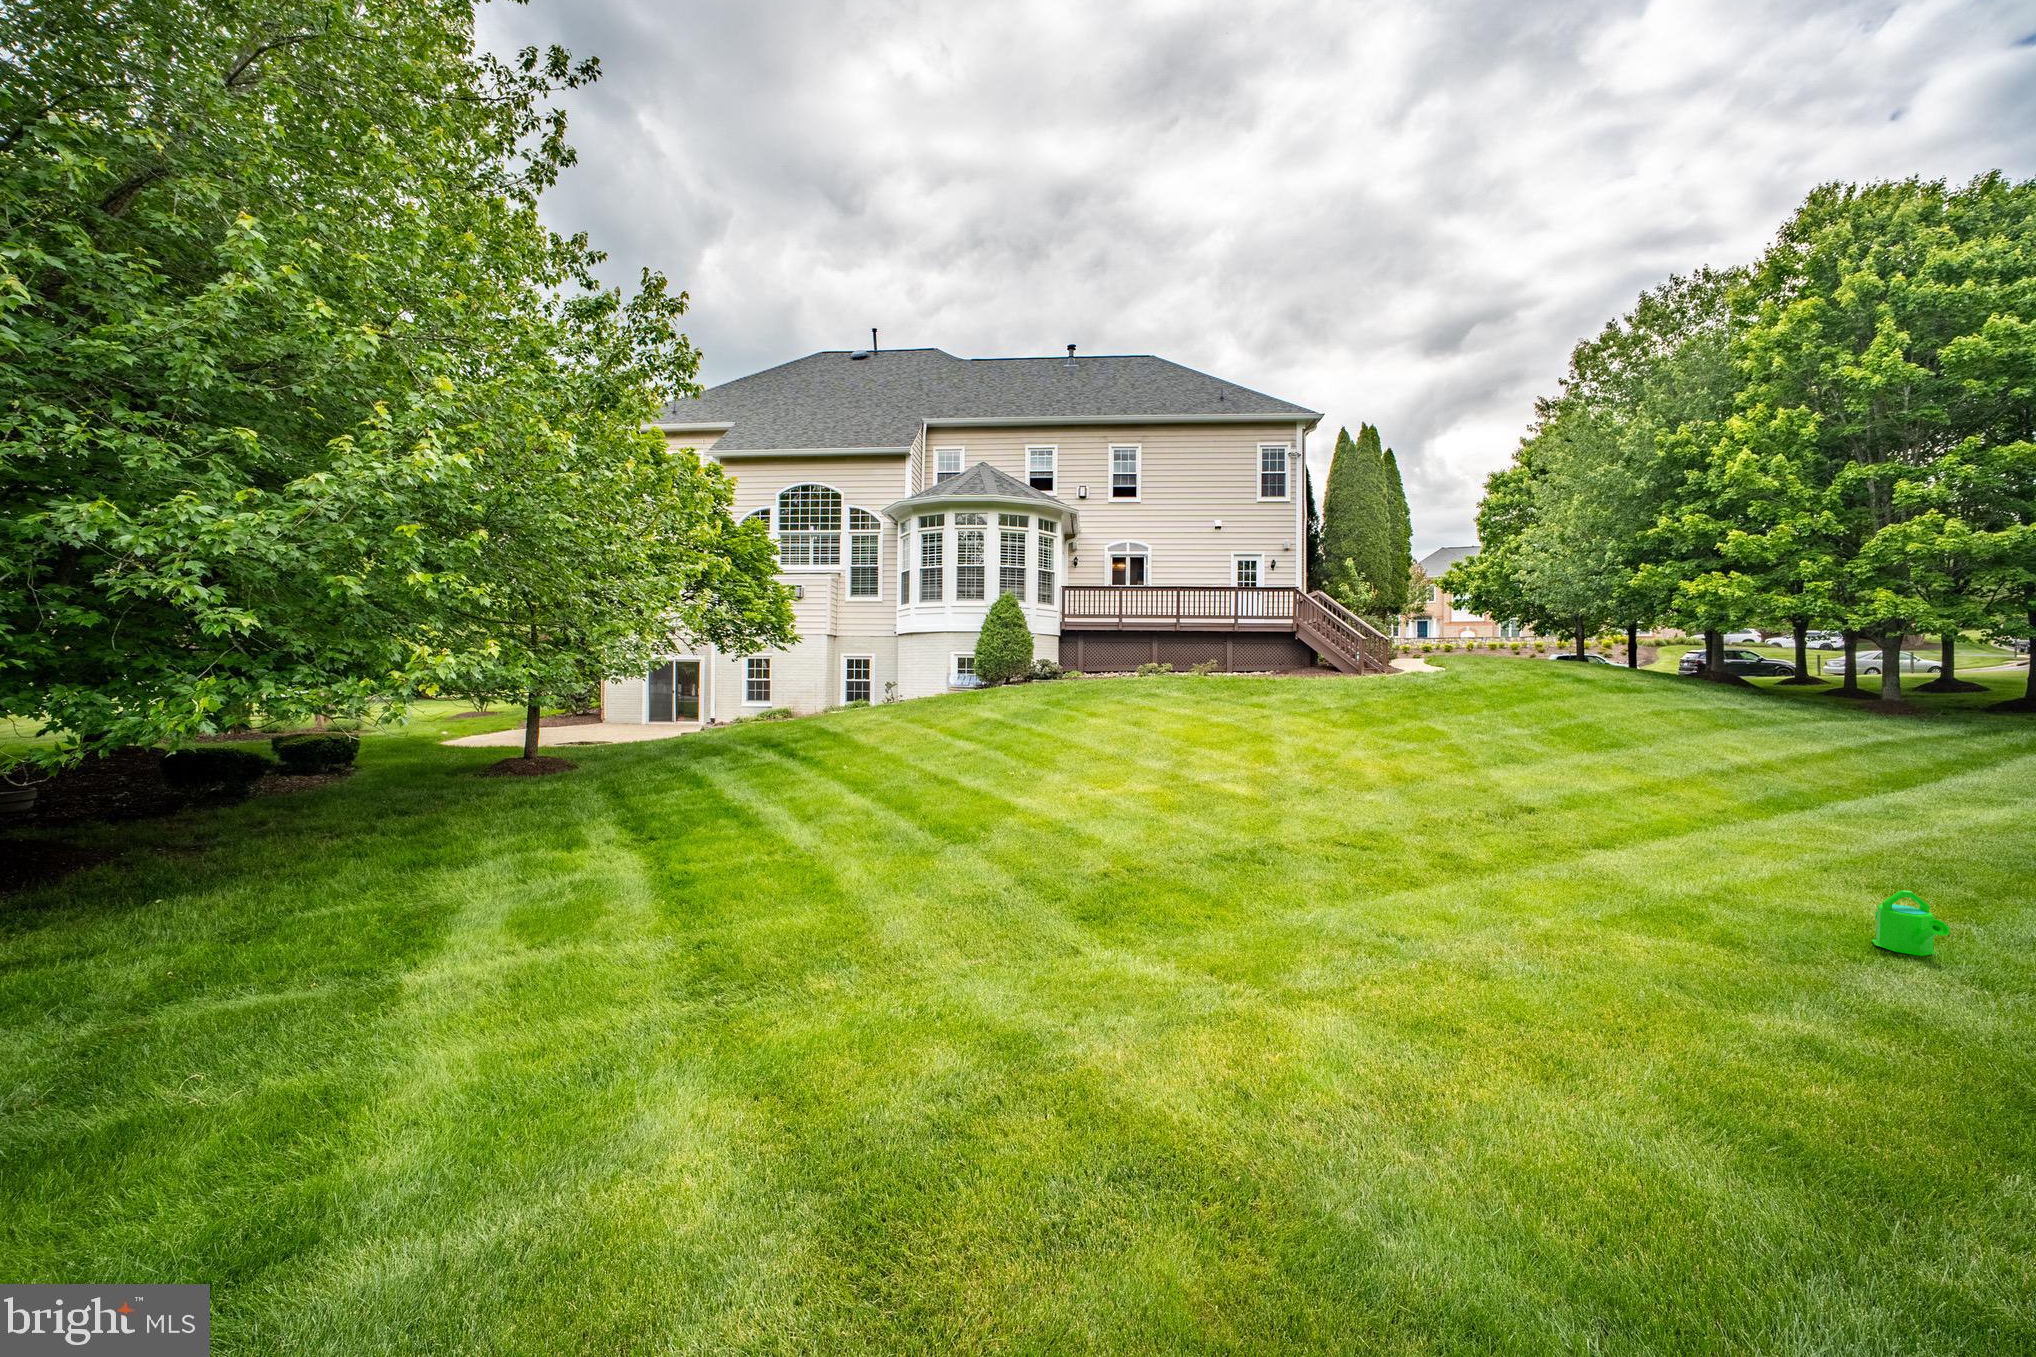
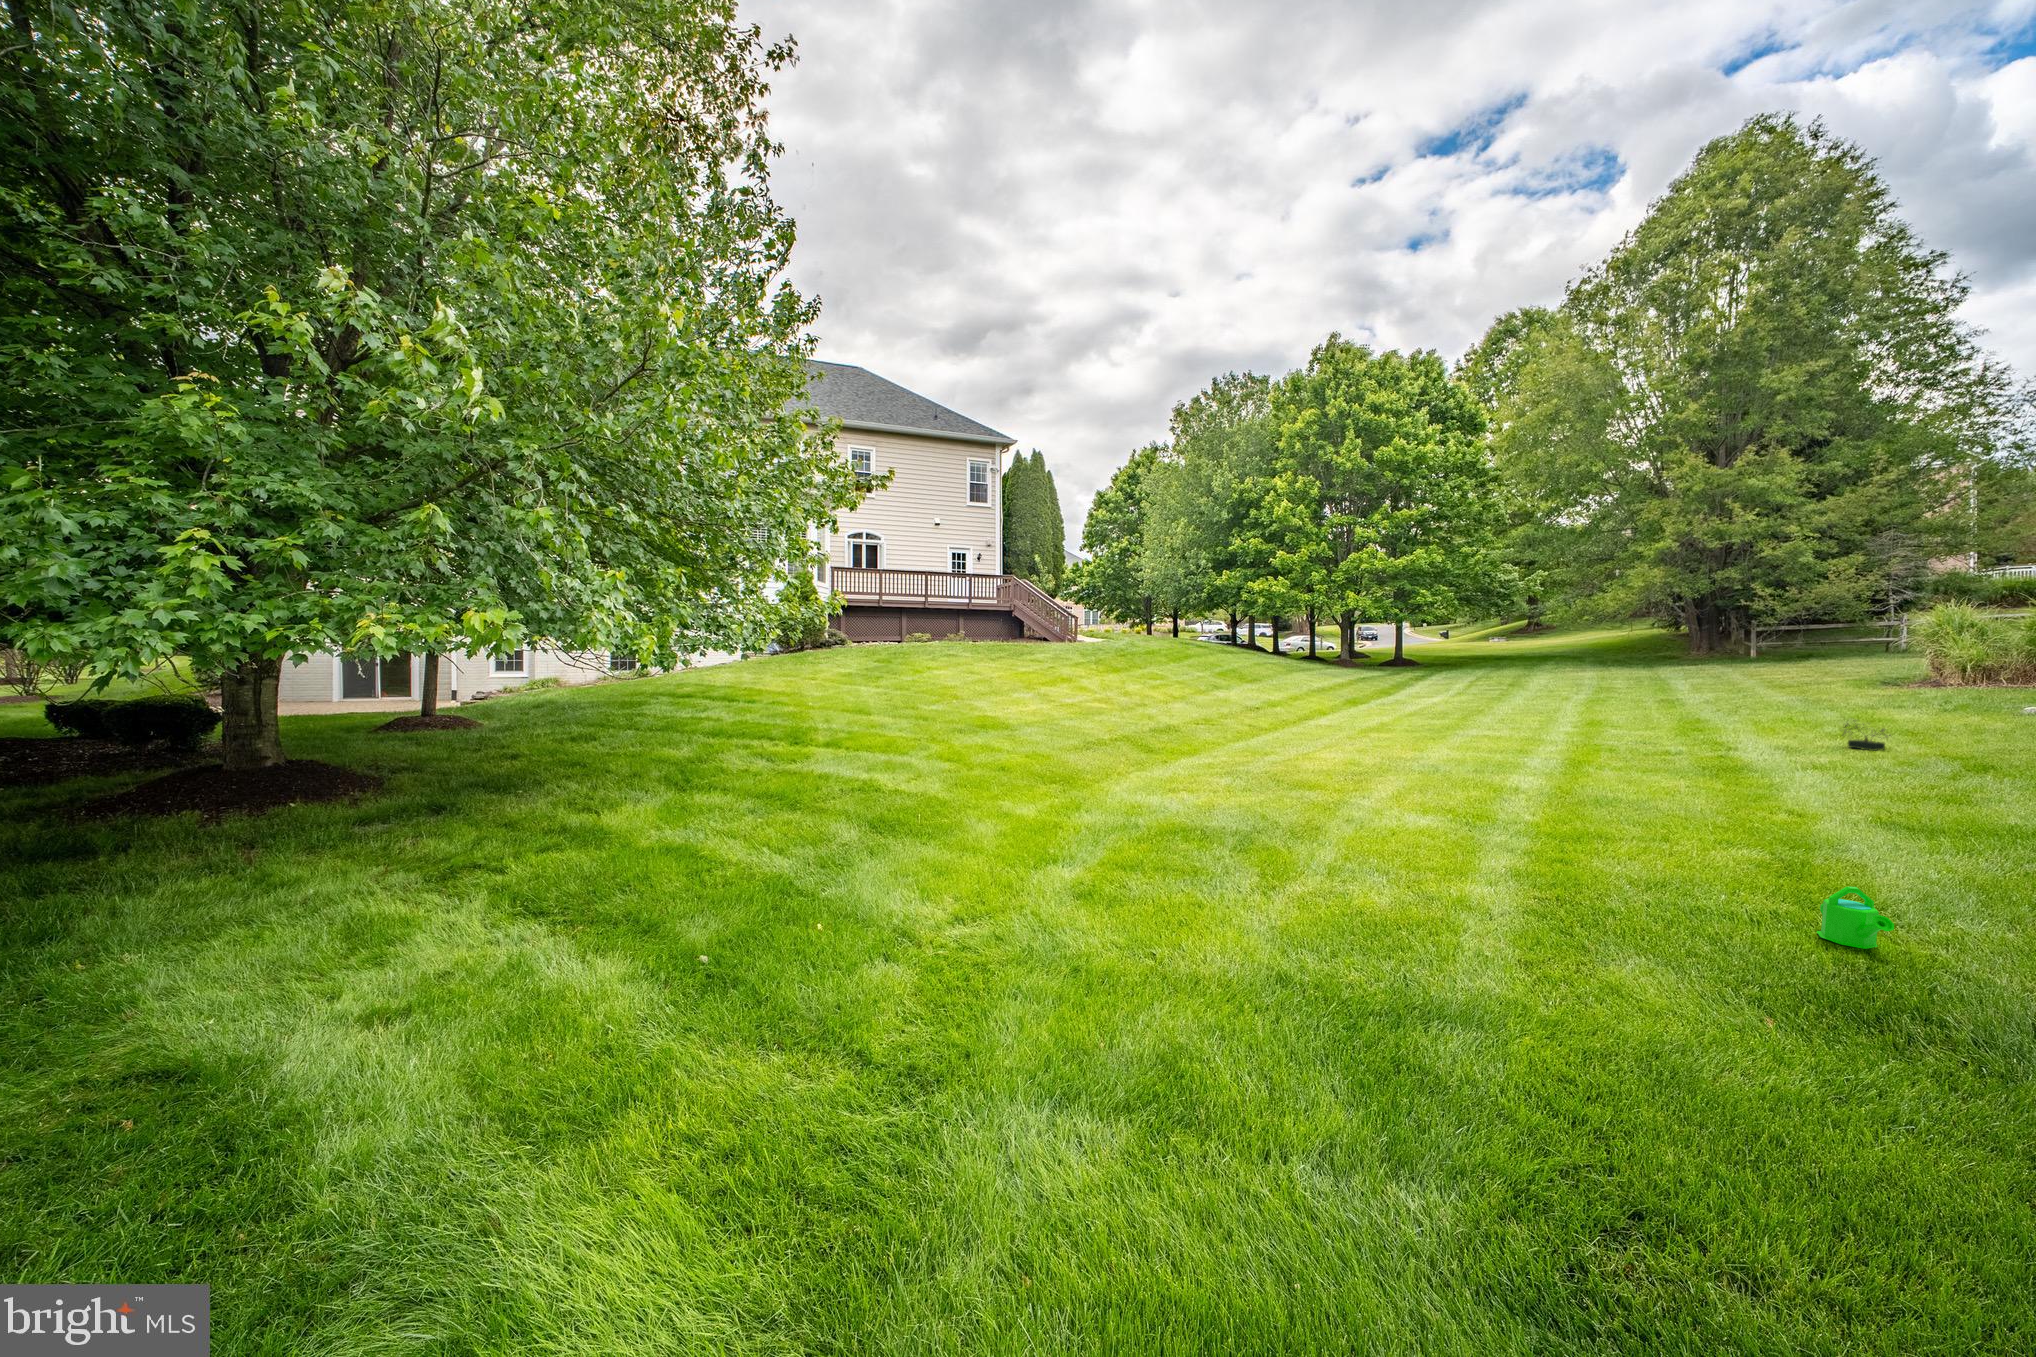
decorative plant: none [1913,726,1971,761] -> present [1844,723,1891,751]

